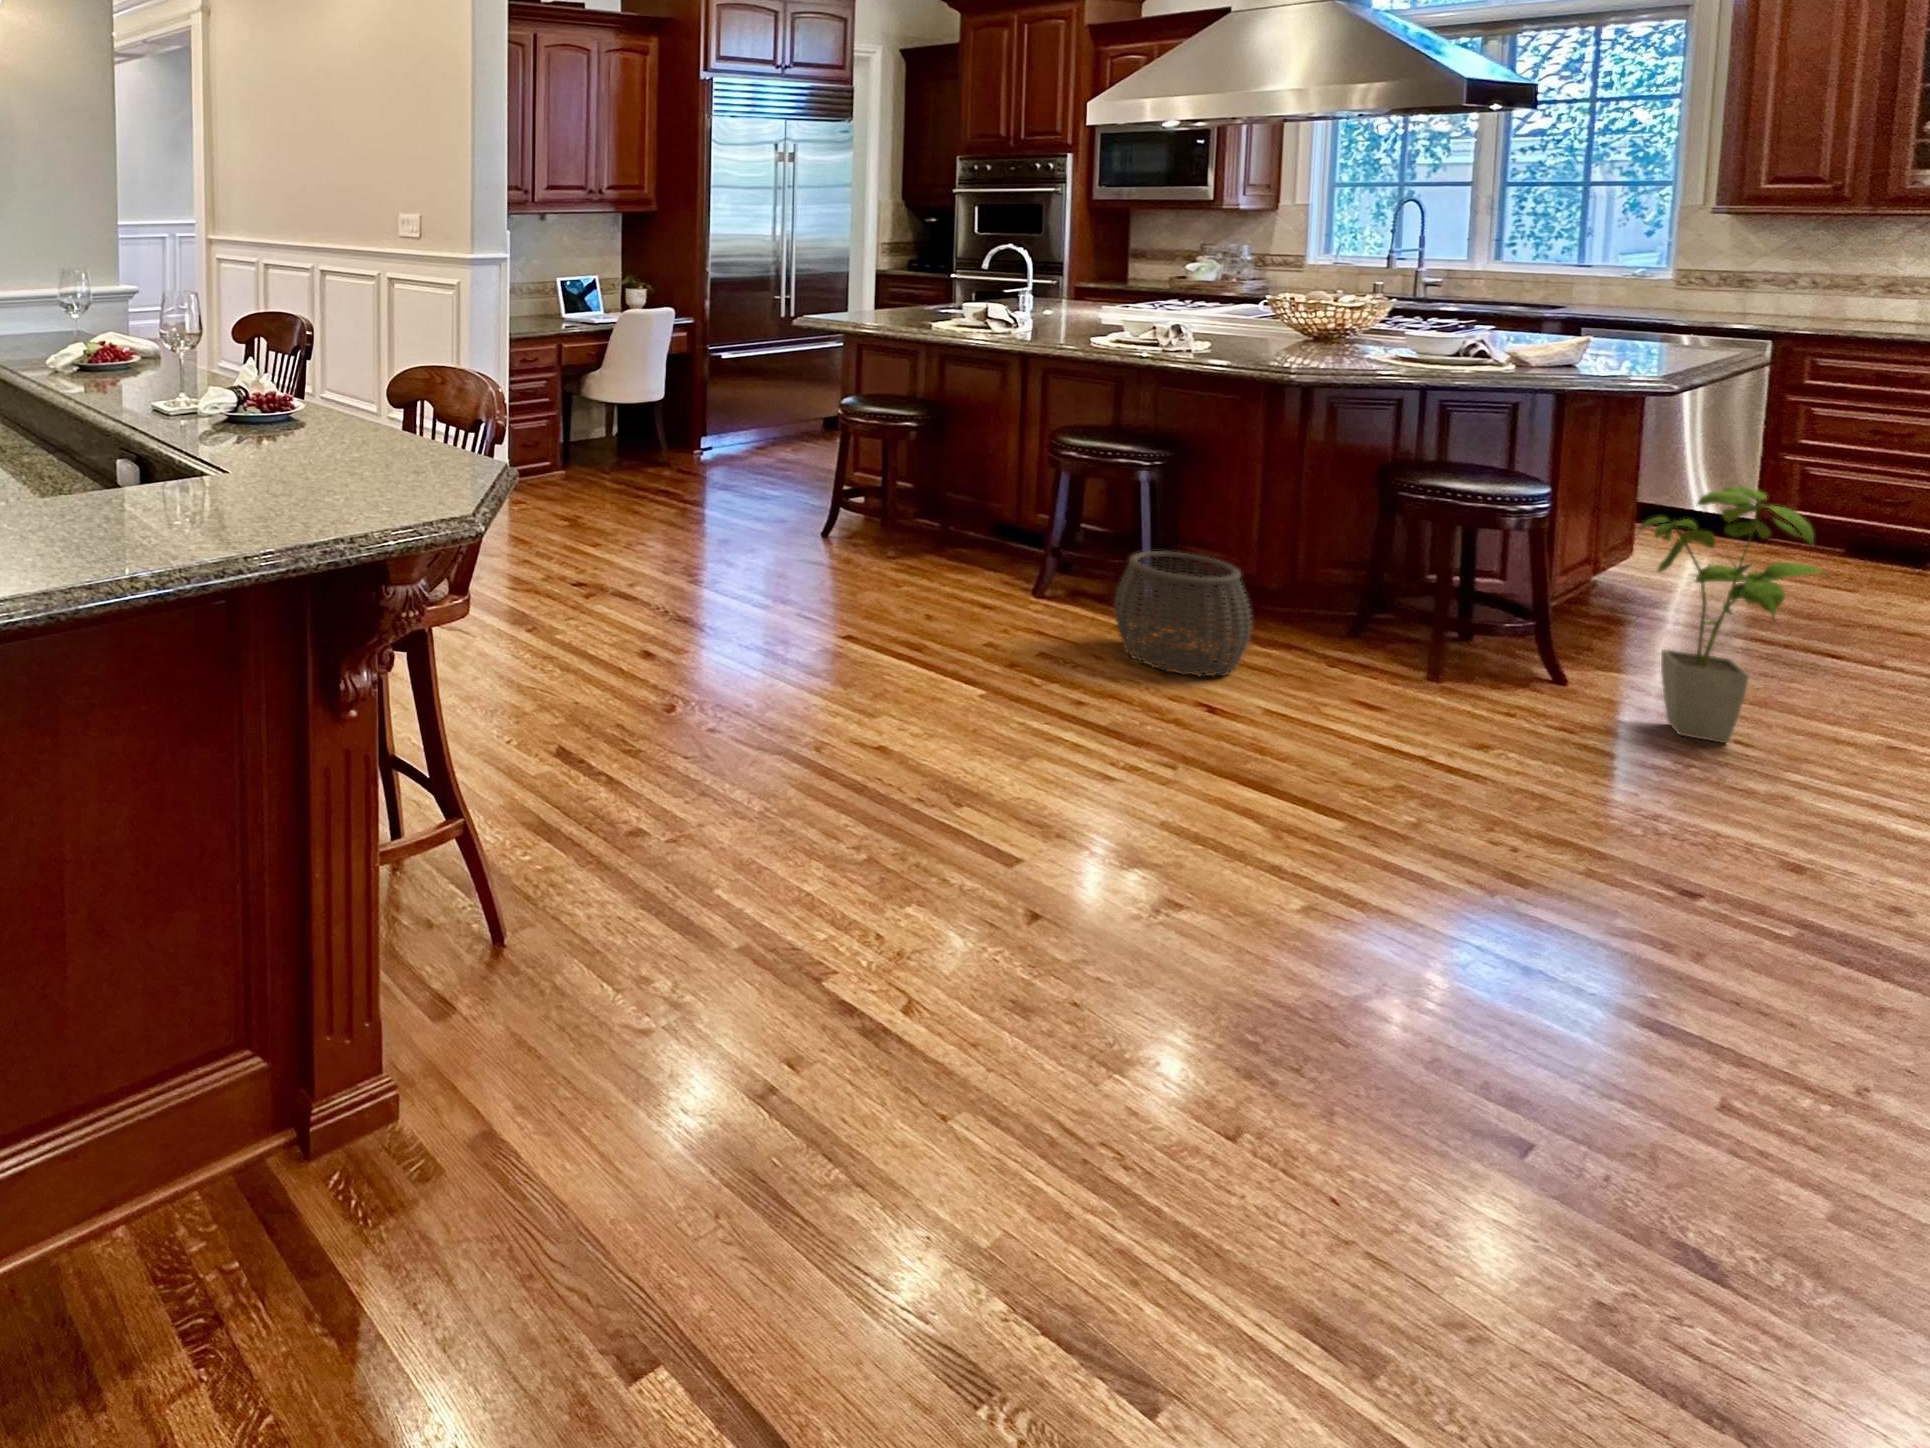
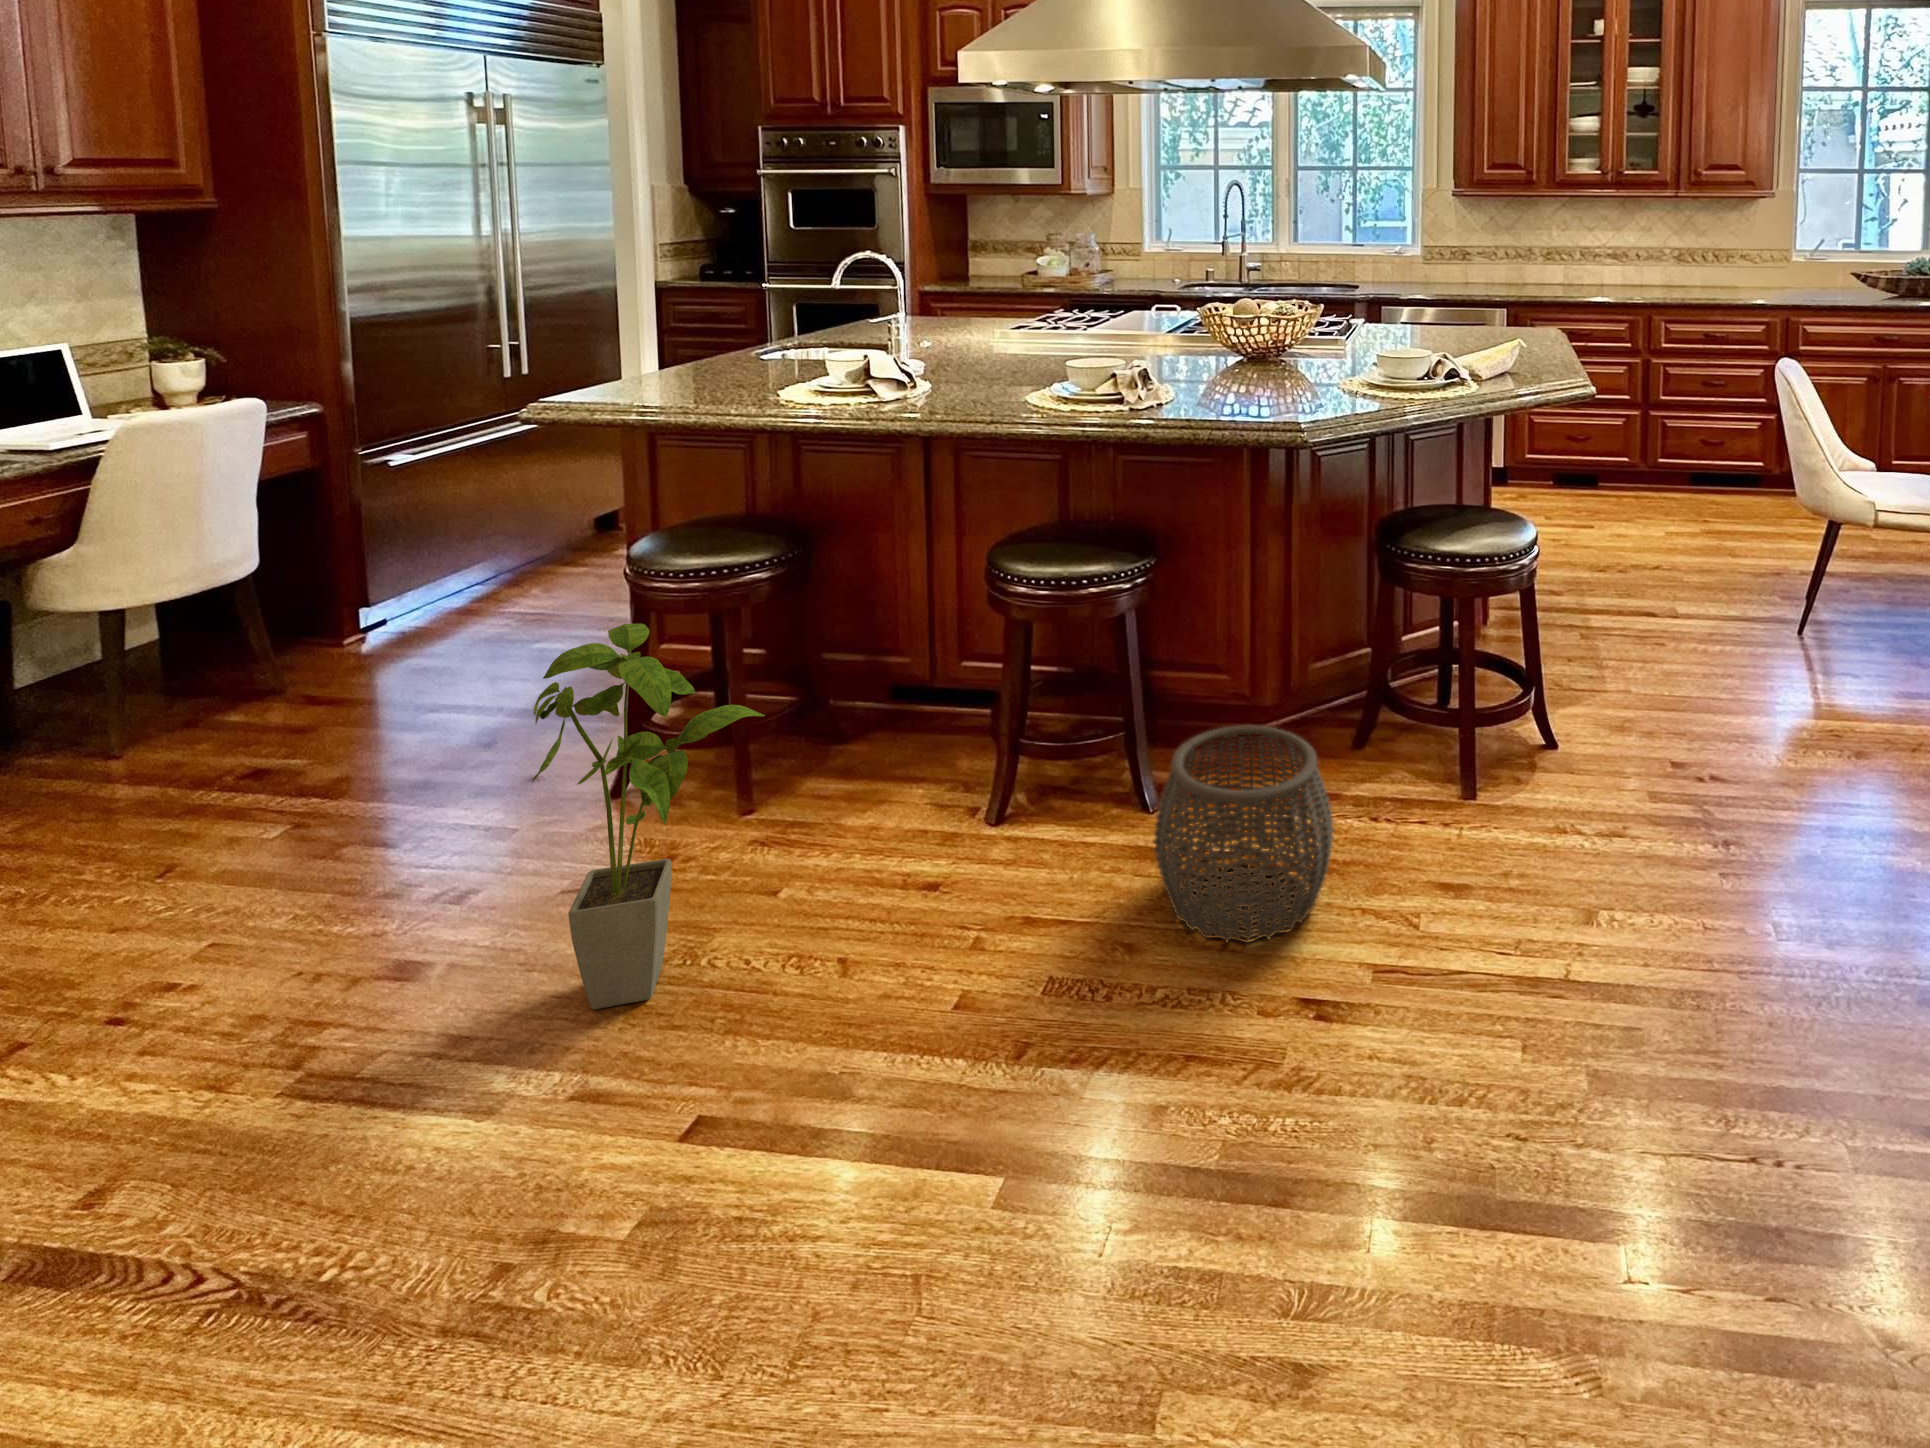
house plant: present [1640,486,1829,743] -> present [532,624,765,1009]

